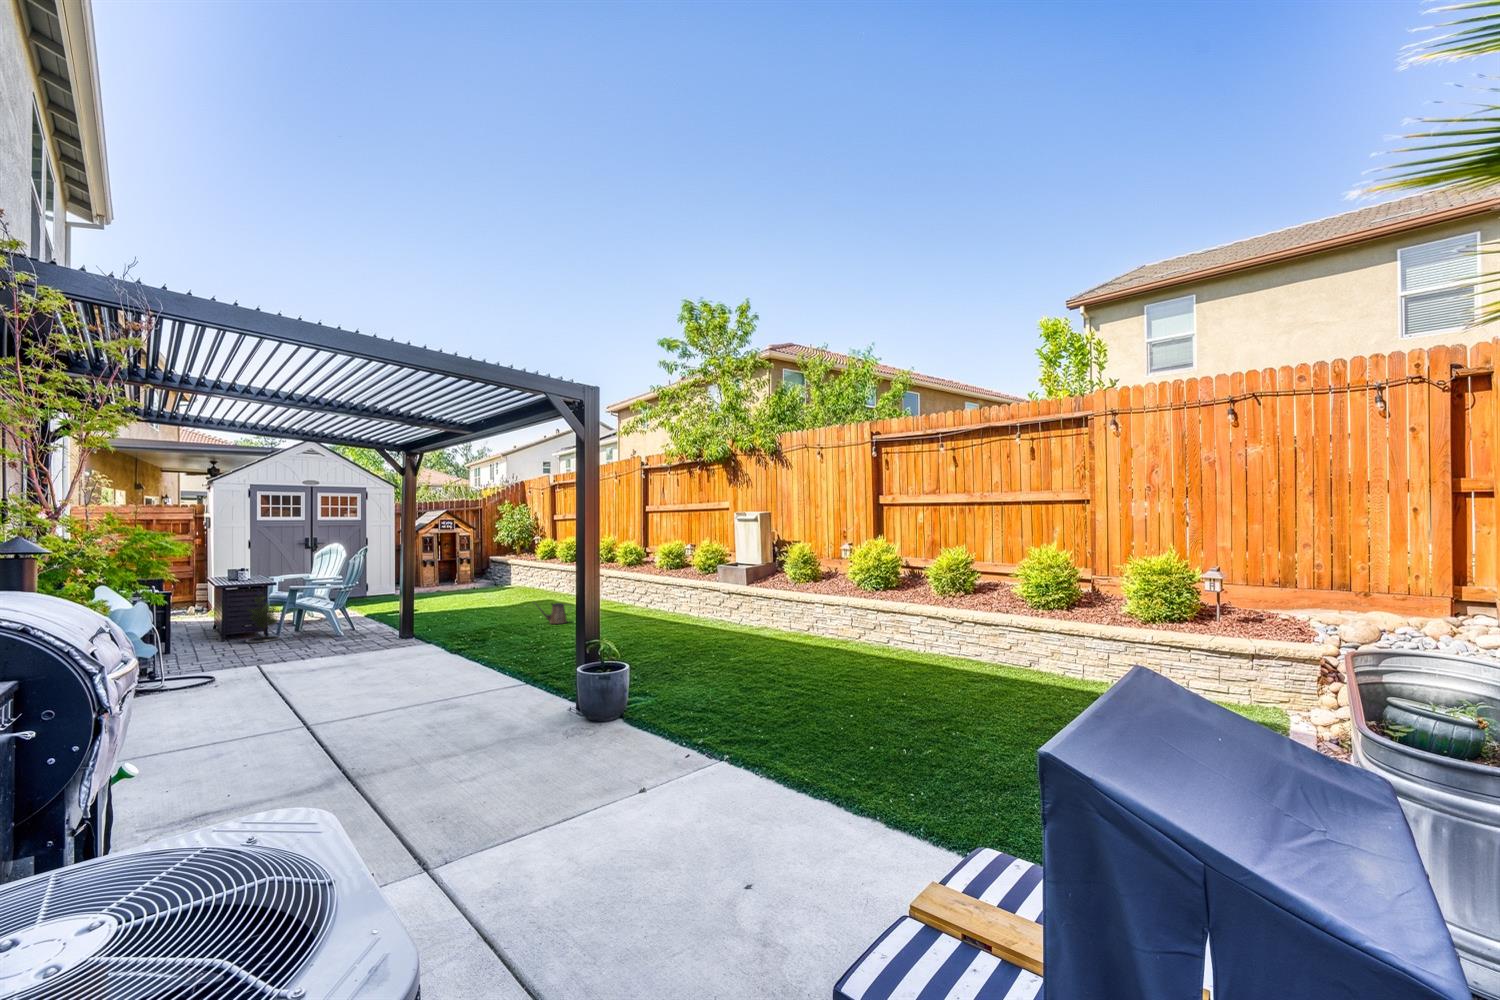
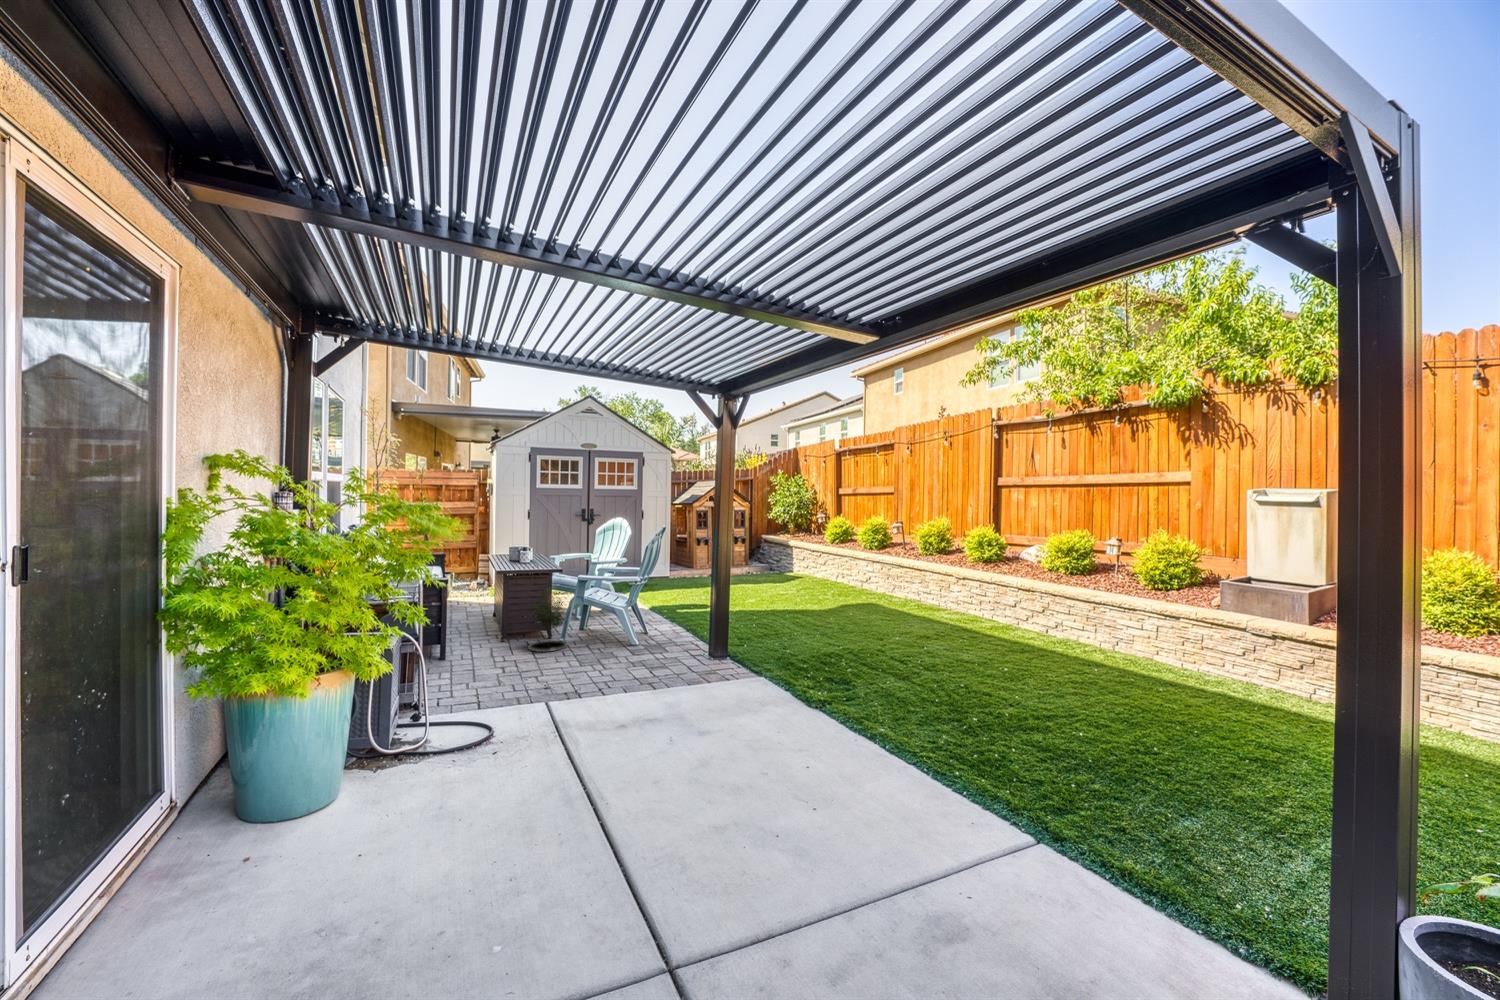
watering can: present [535,603,567,624] -> none [904,621,964,661]

